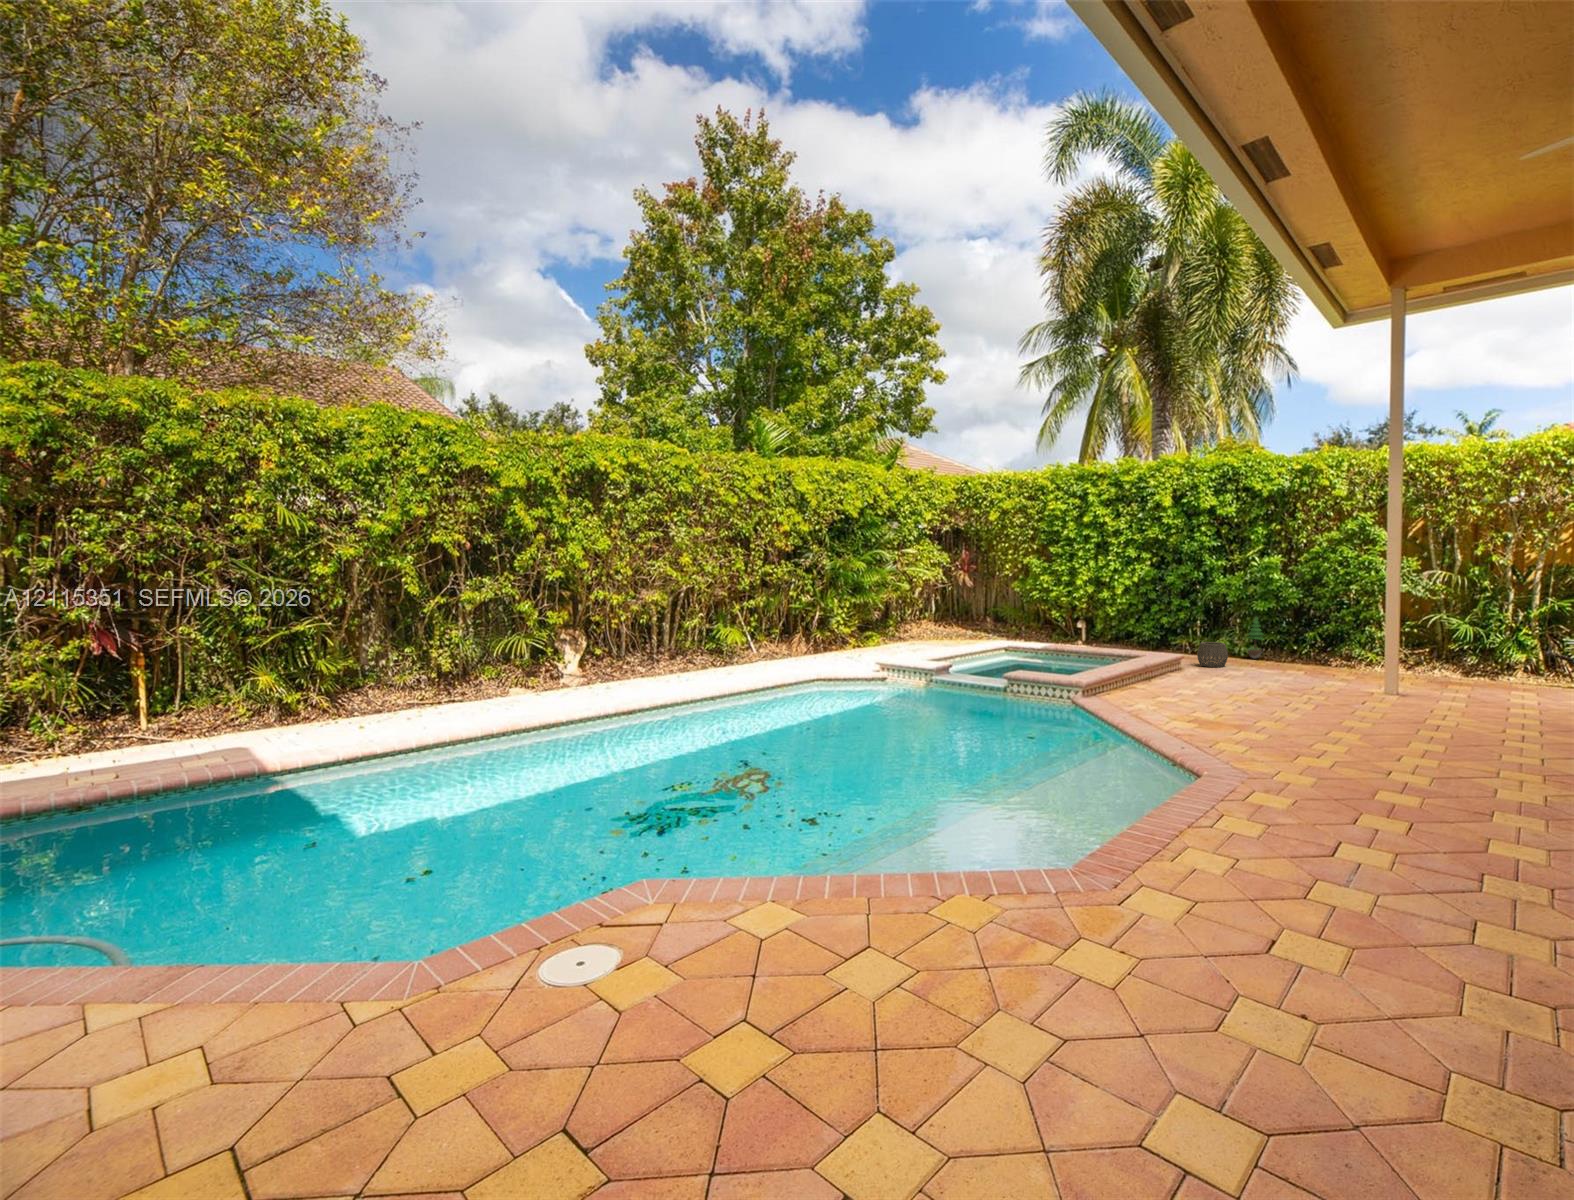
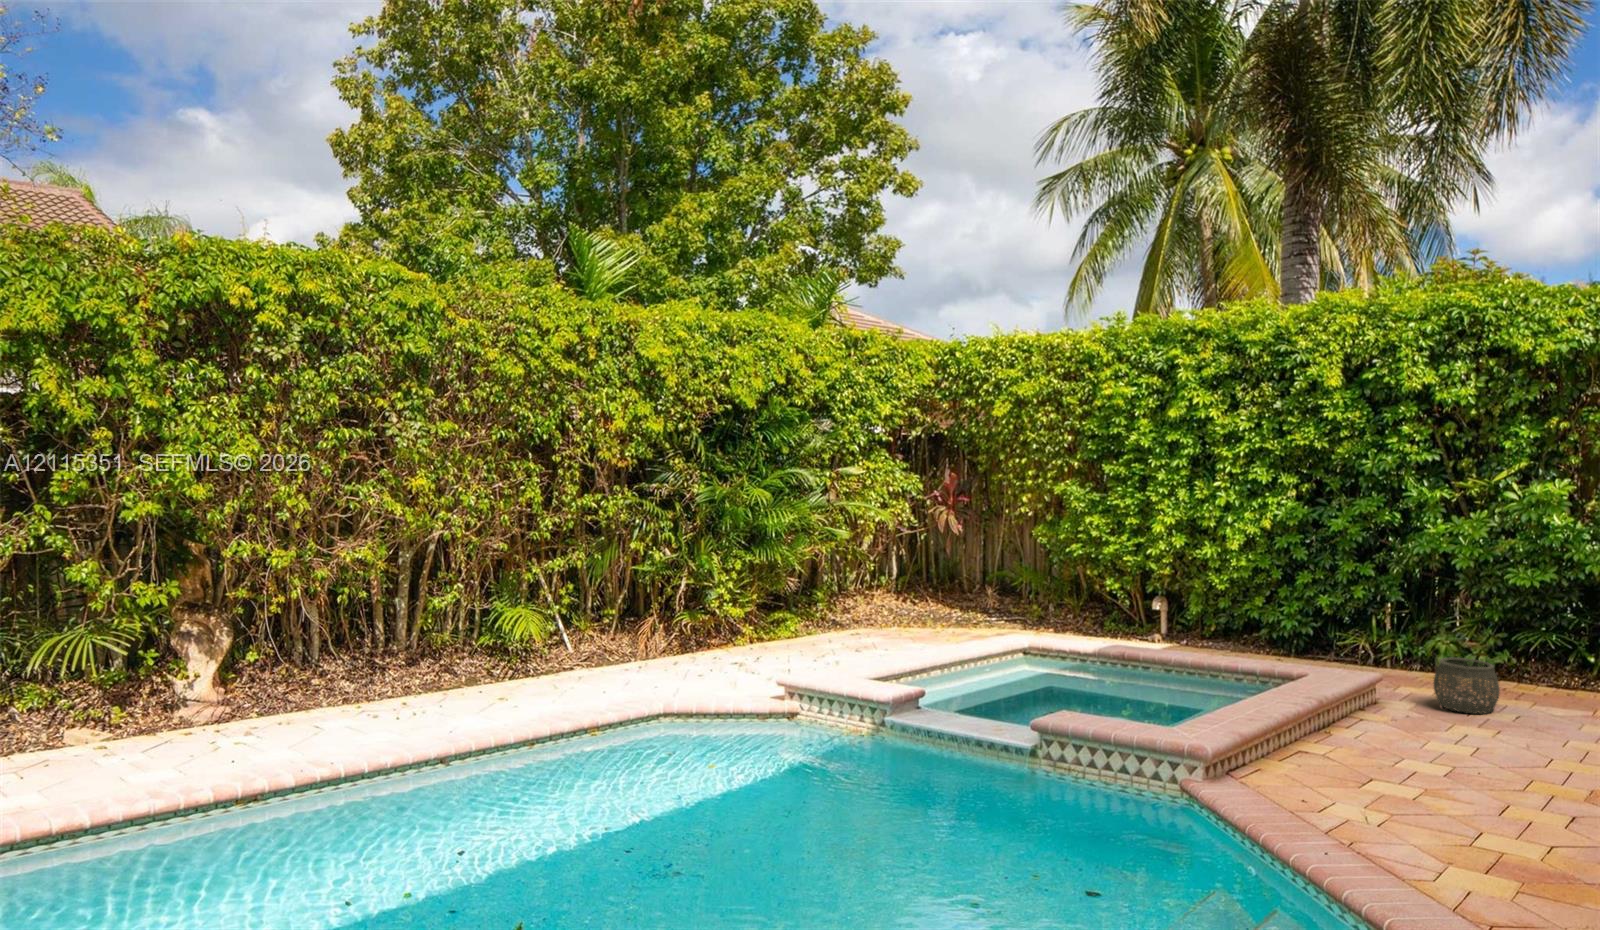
potted tree: present [1248,617,1263,659] -> none [1500,598,1539,683]

